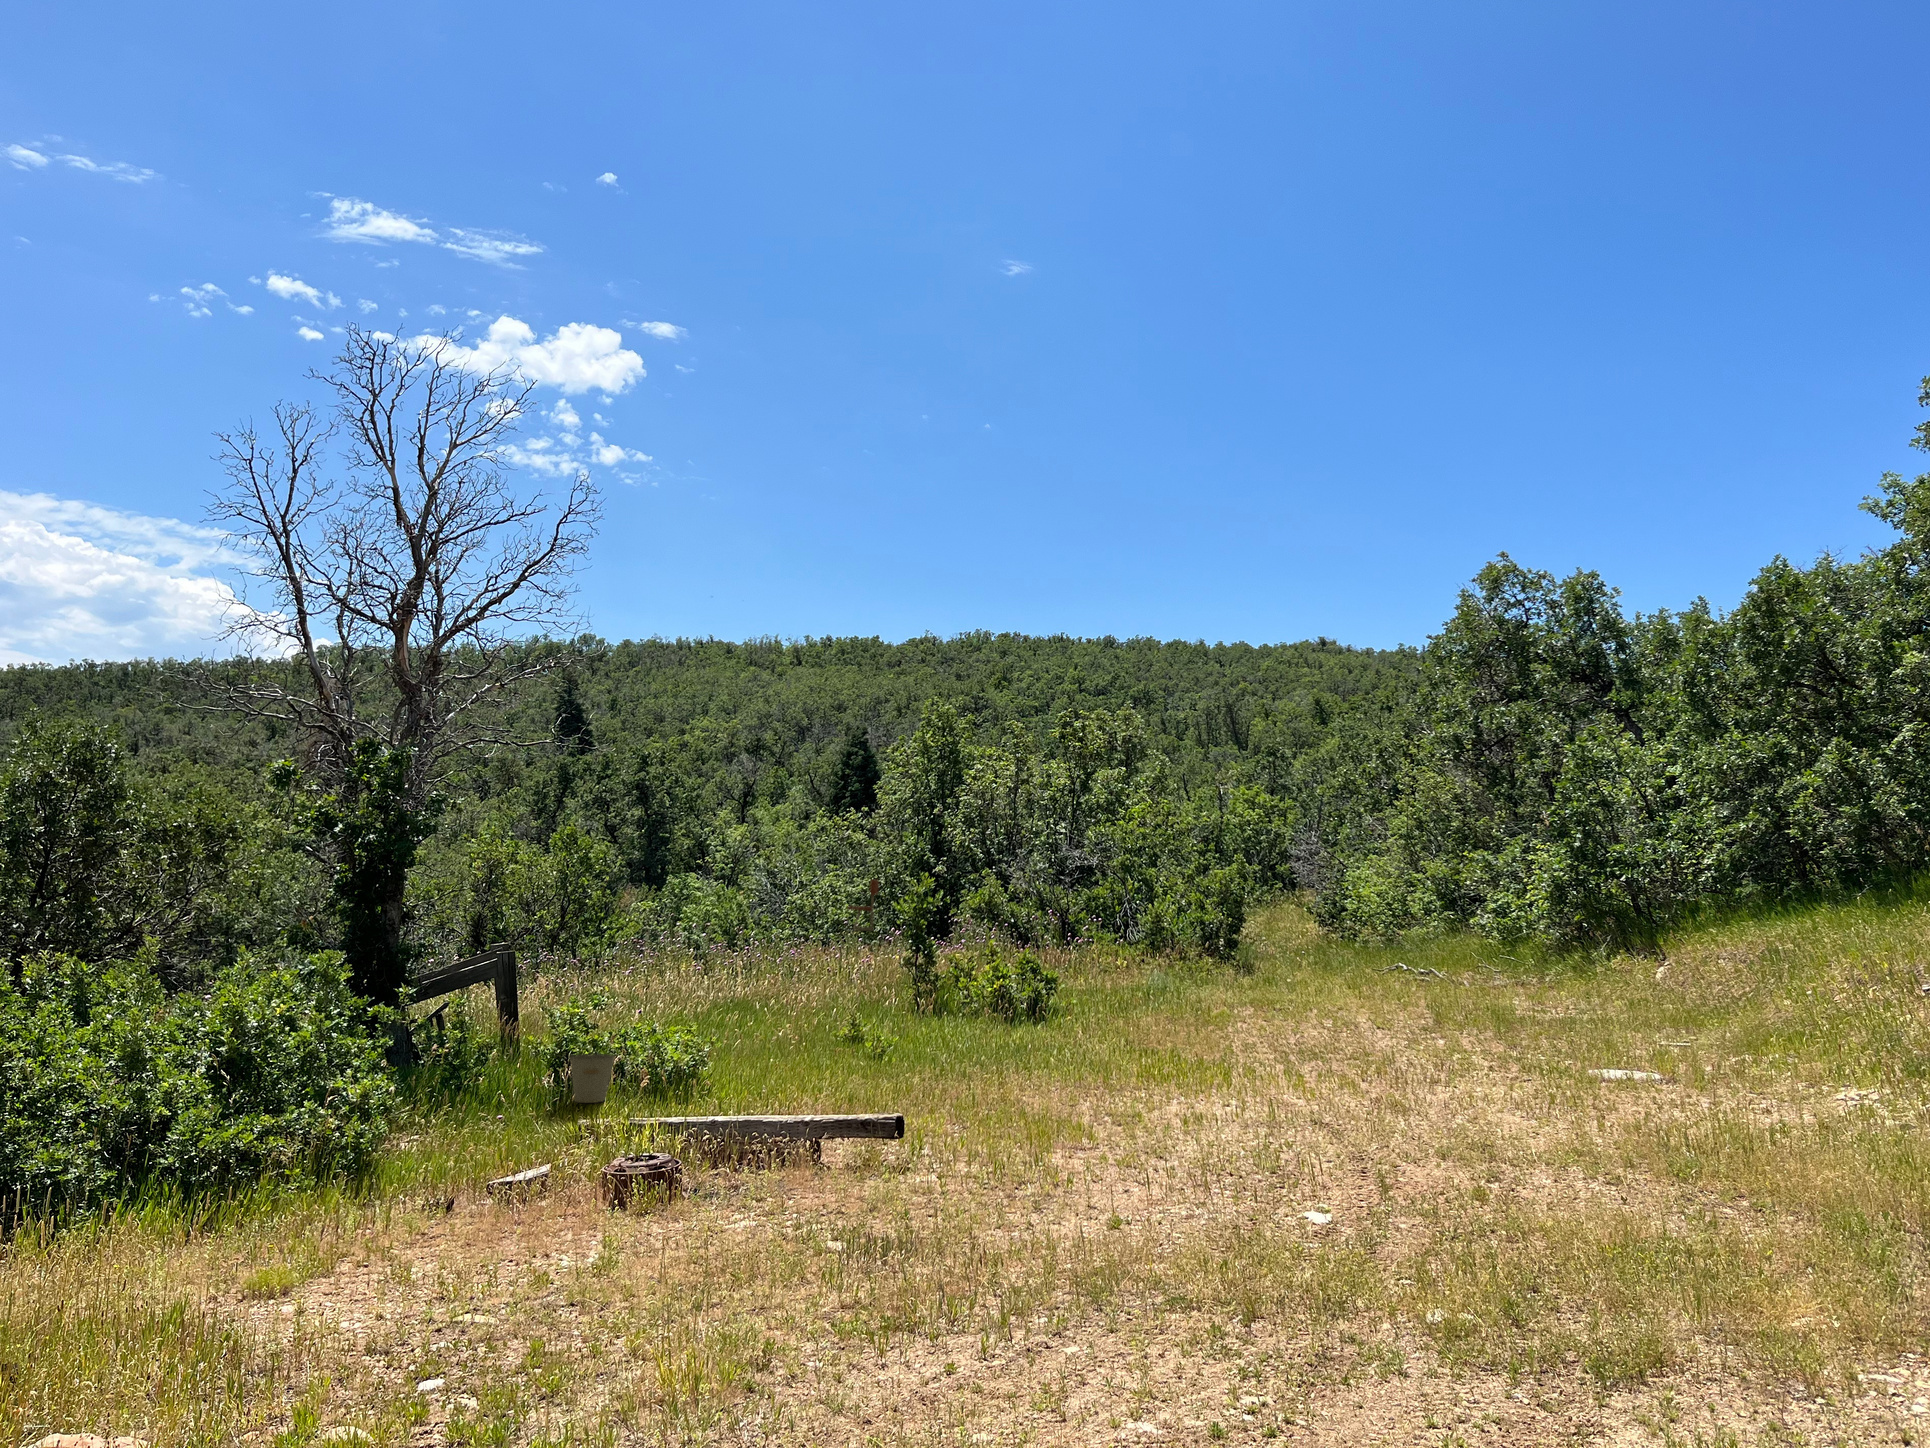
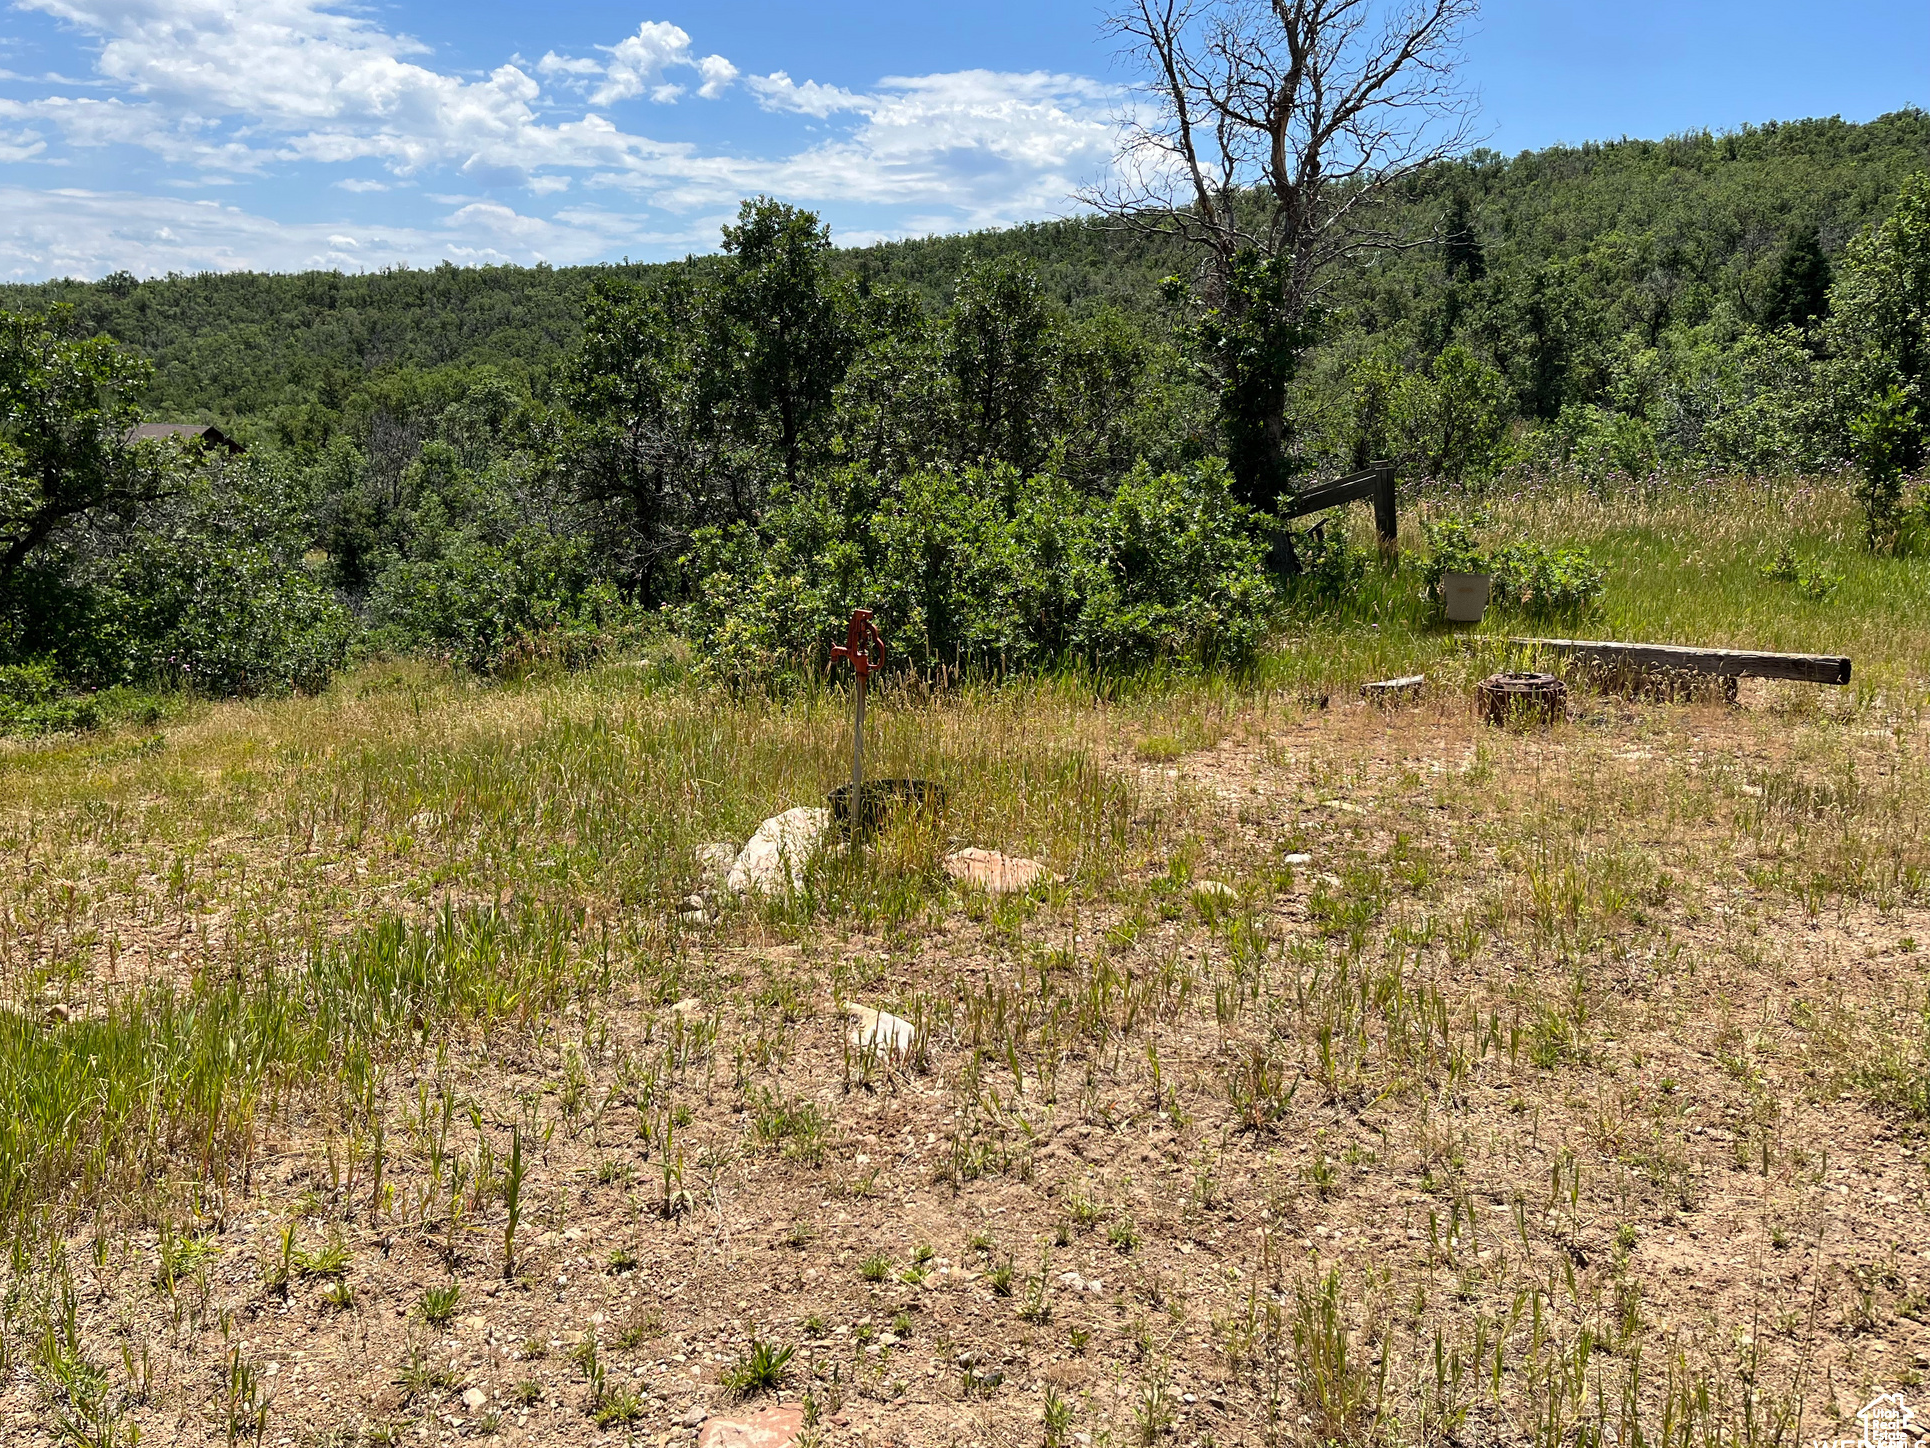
bench: present [847,879,879,931] -> none [1791,387,1841,450]

